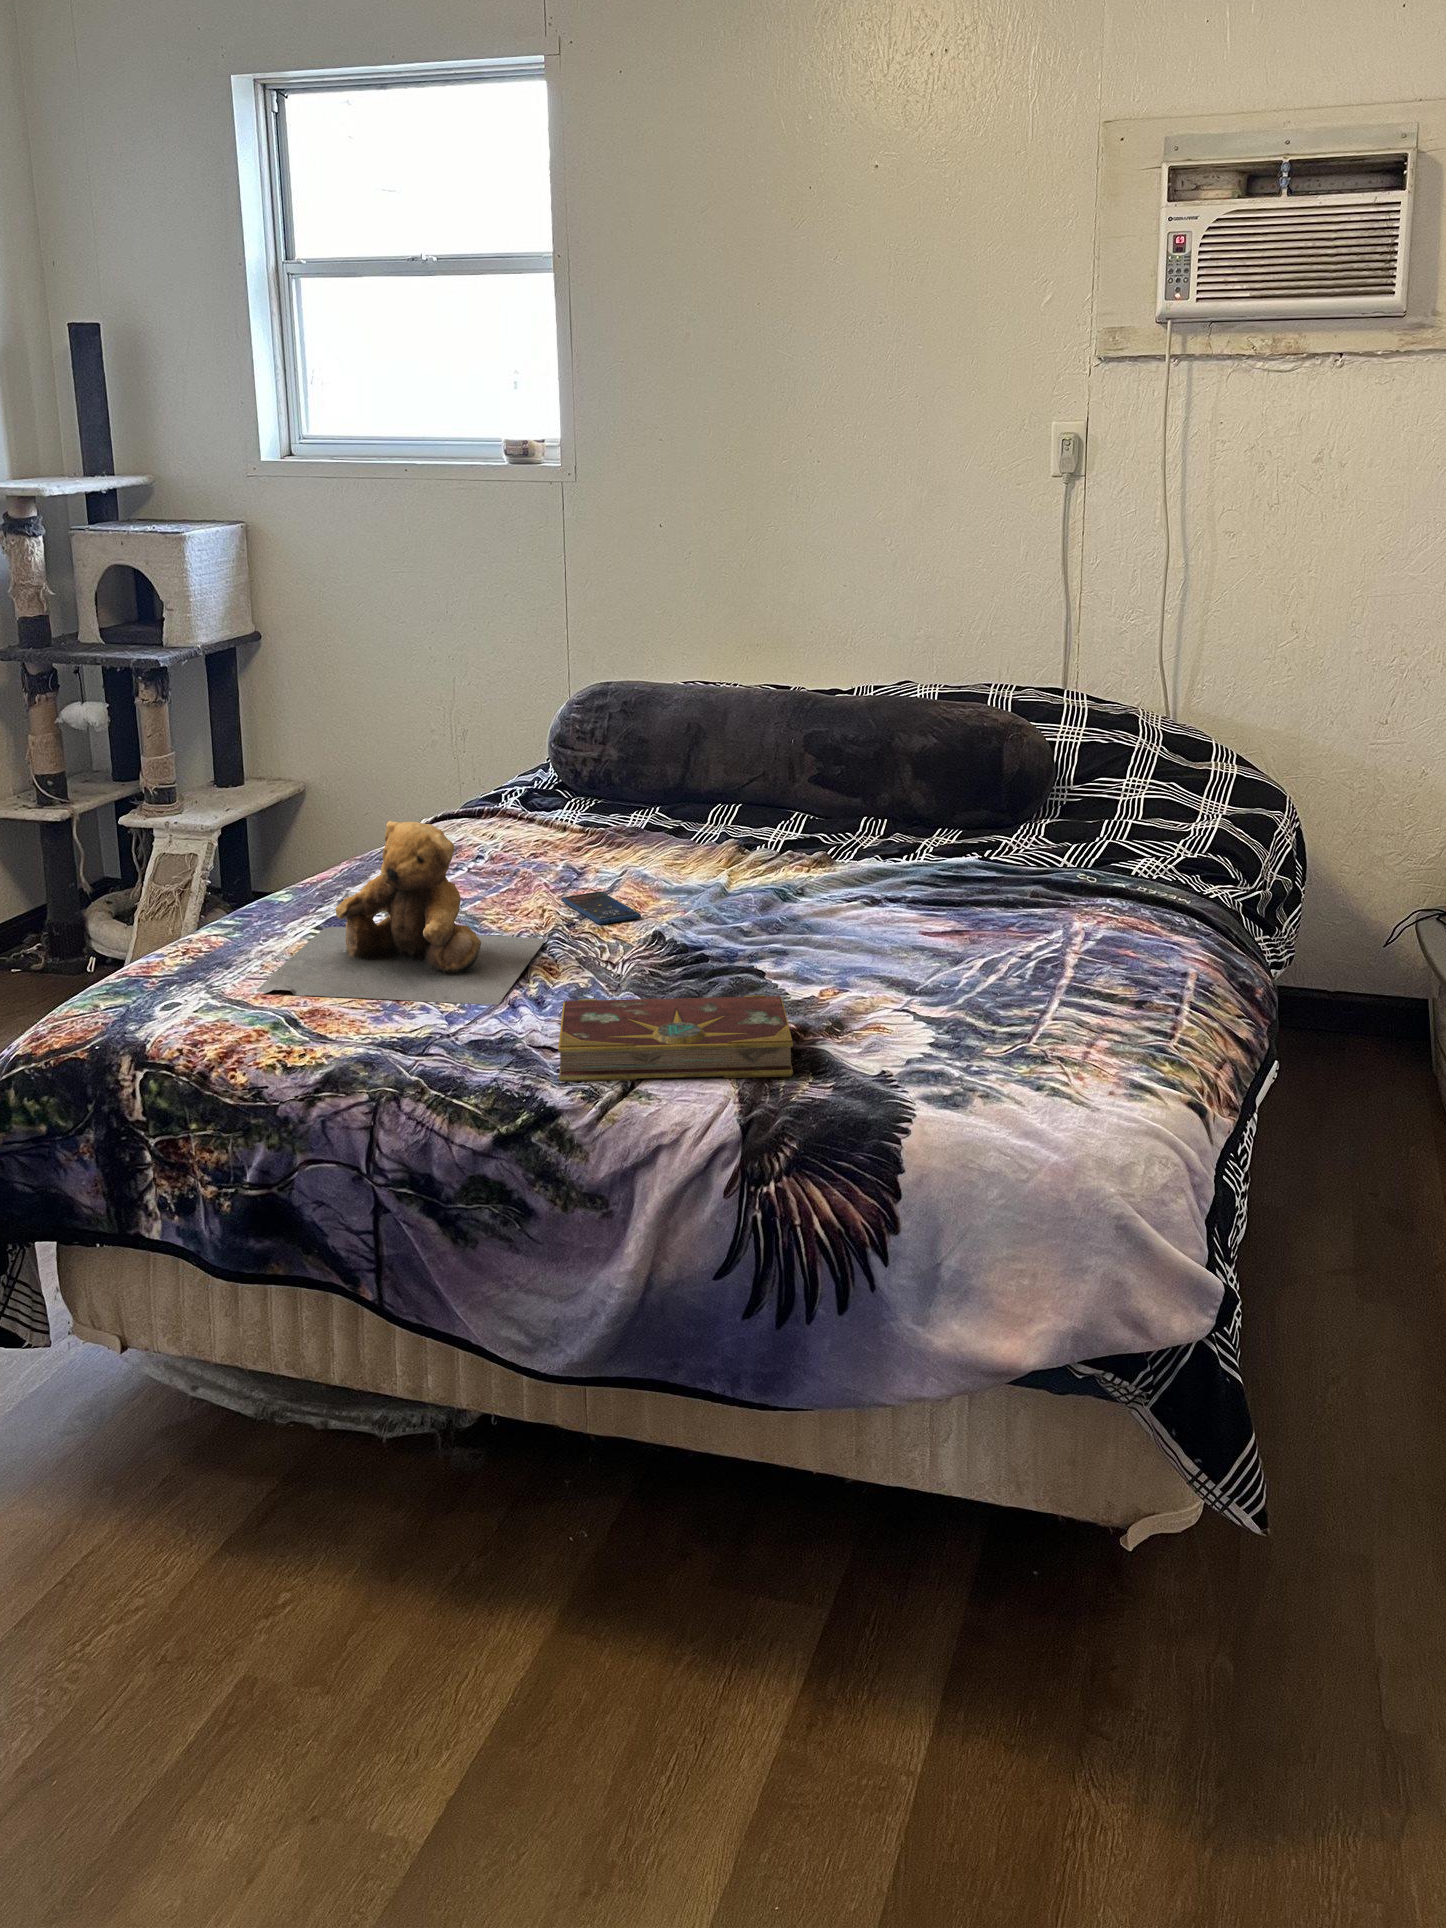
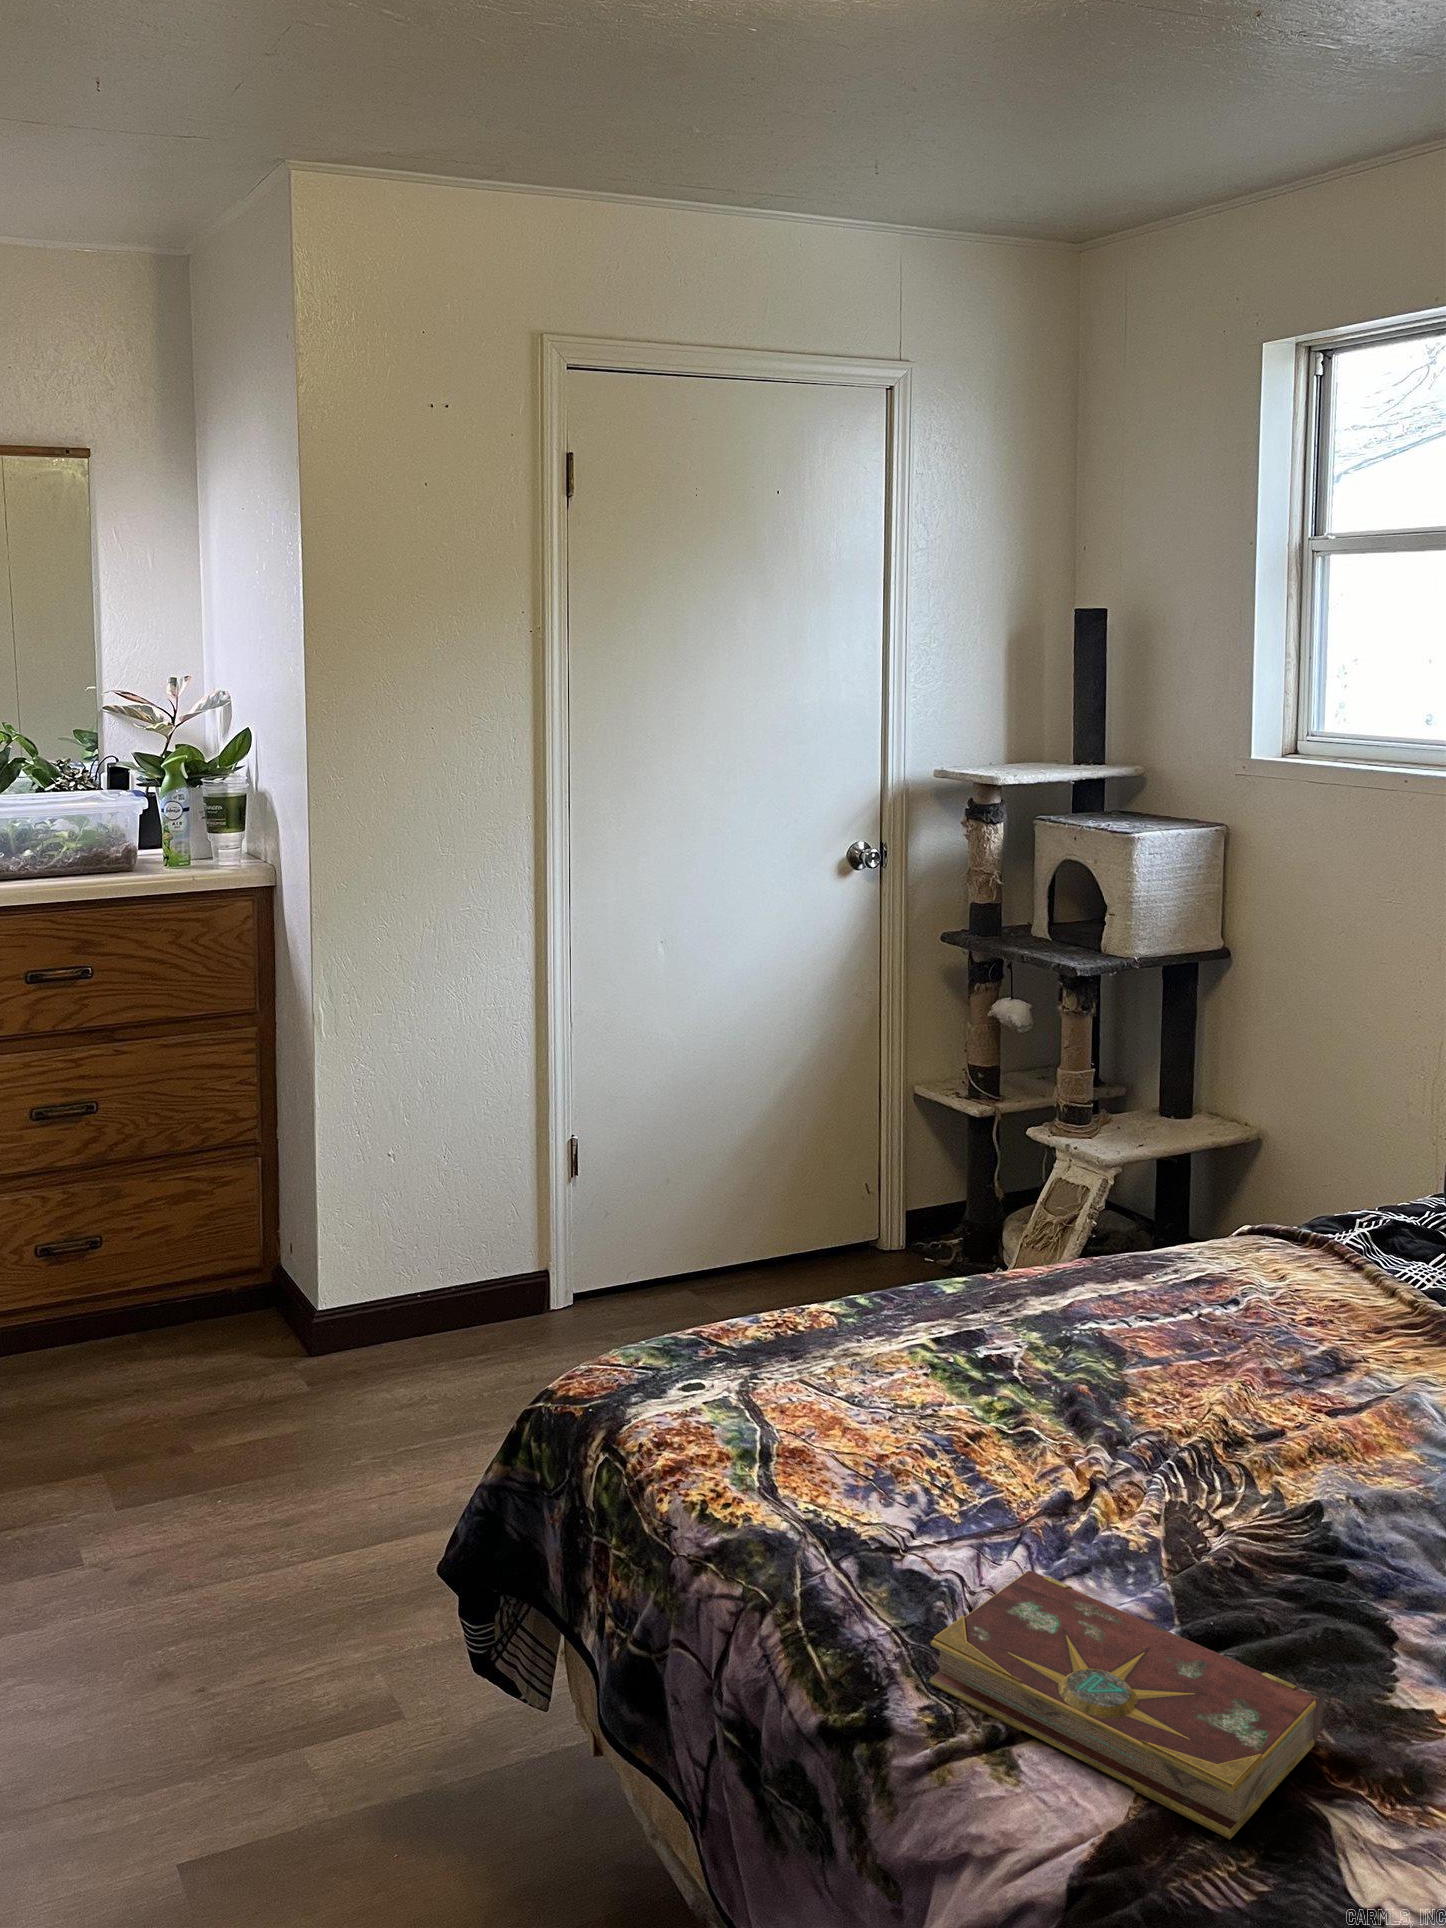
teddy bear: present [256,821,545,1005] -> none [795,1250,1180,1534]
smartphone: present [561,891,641,924] -> none [1277,1403,1354,1471]

